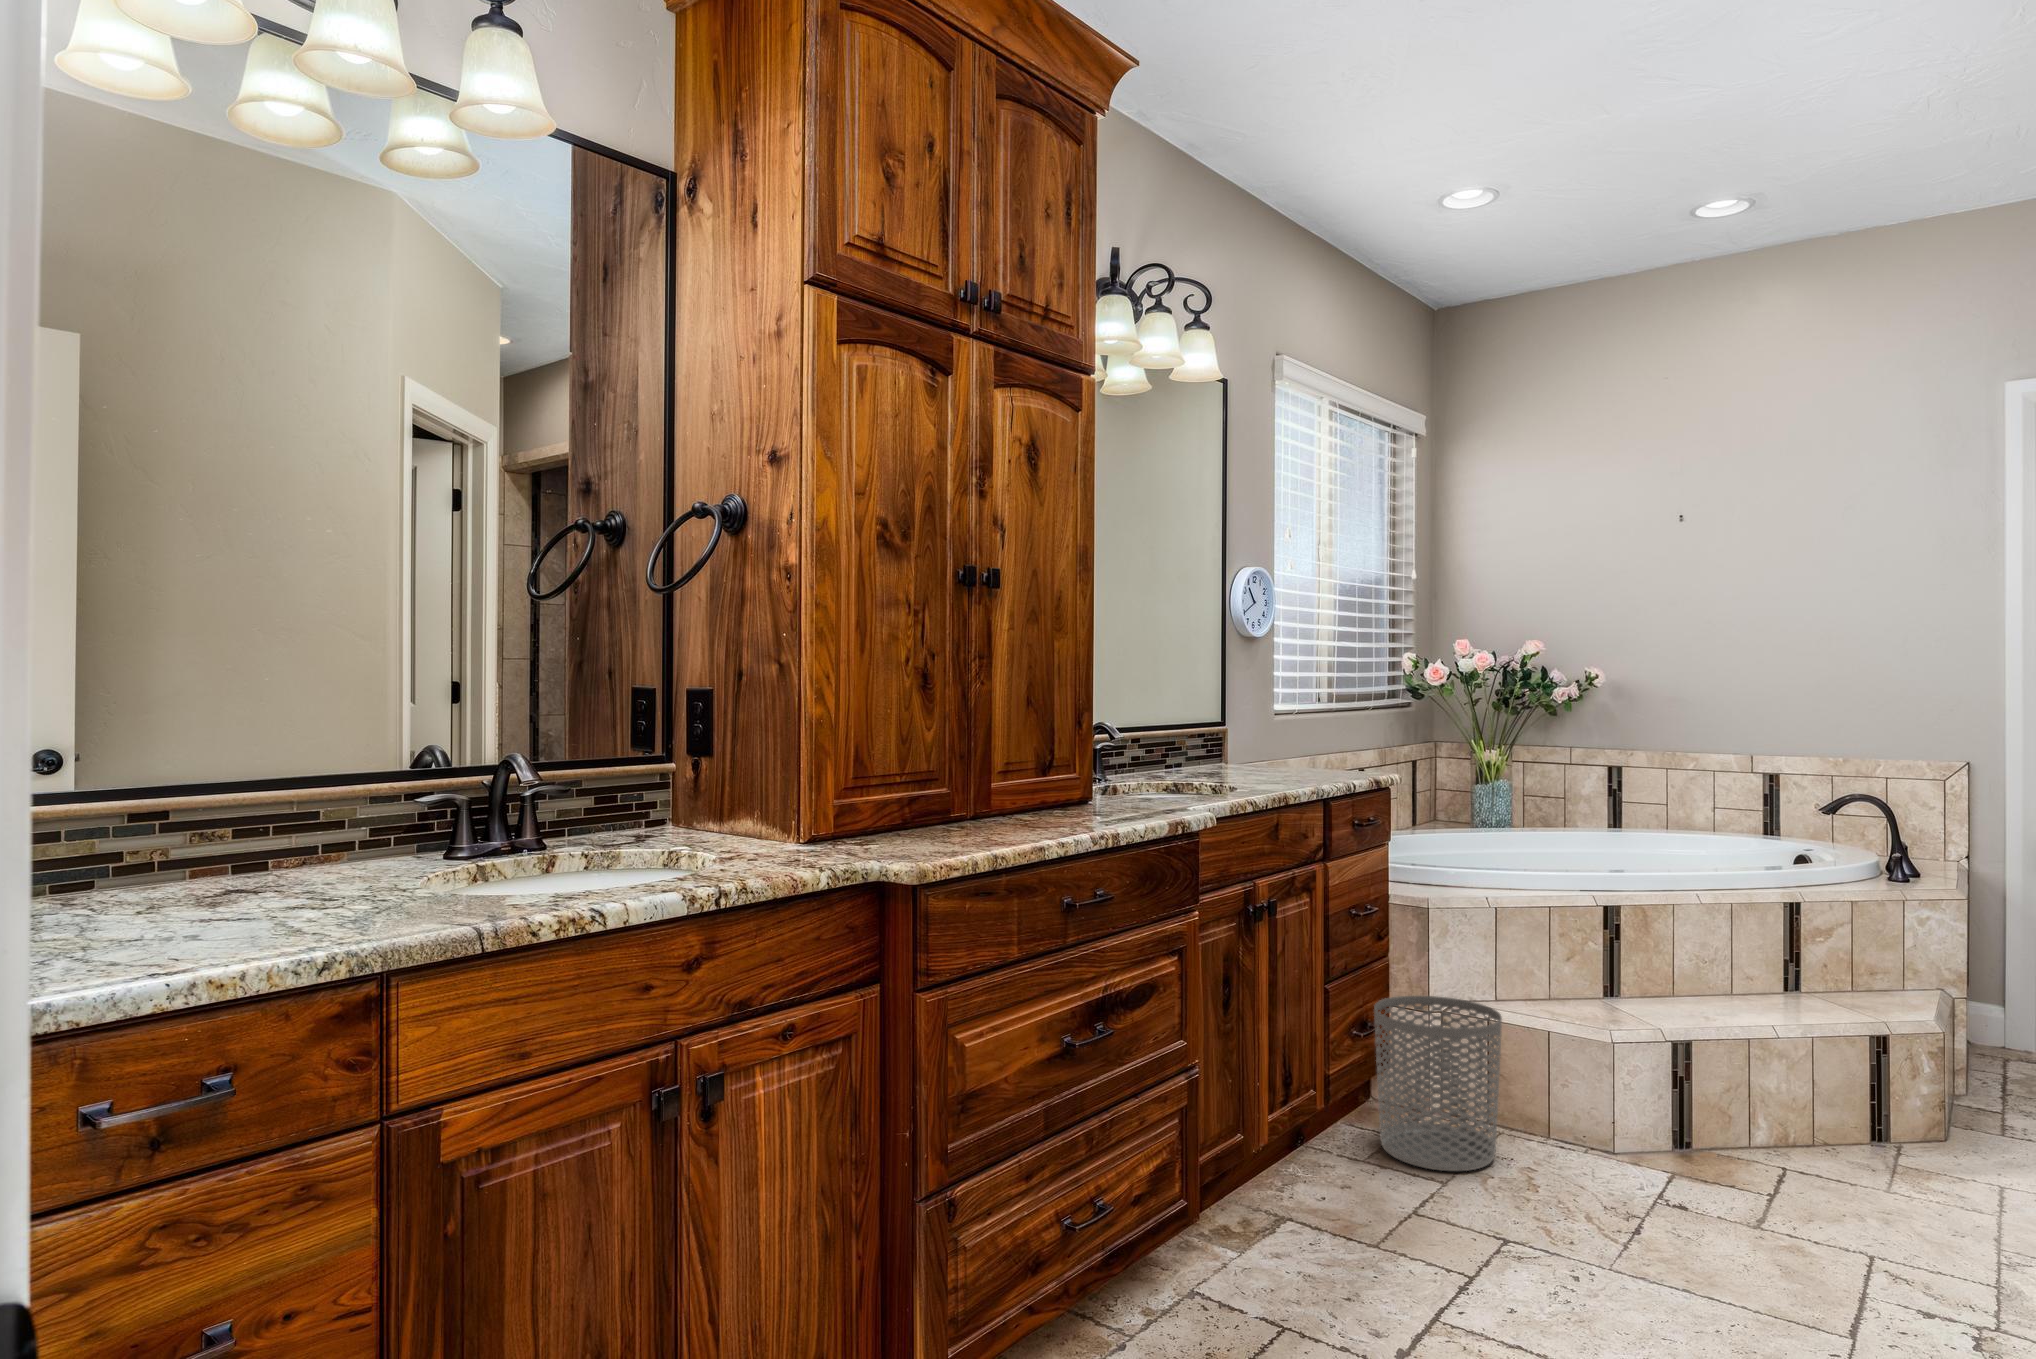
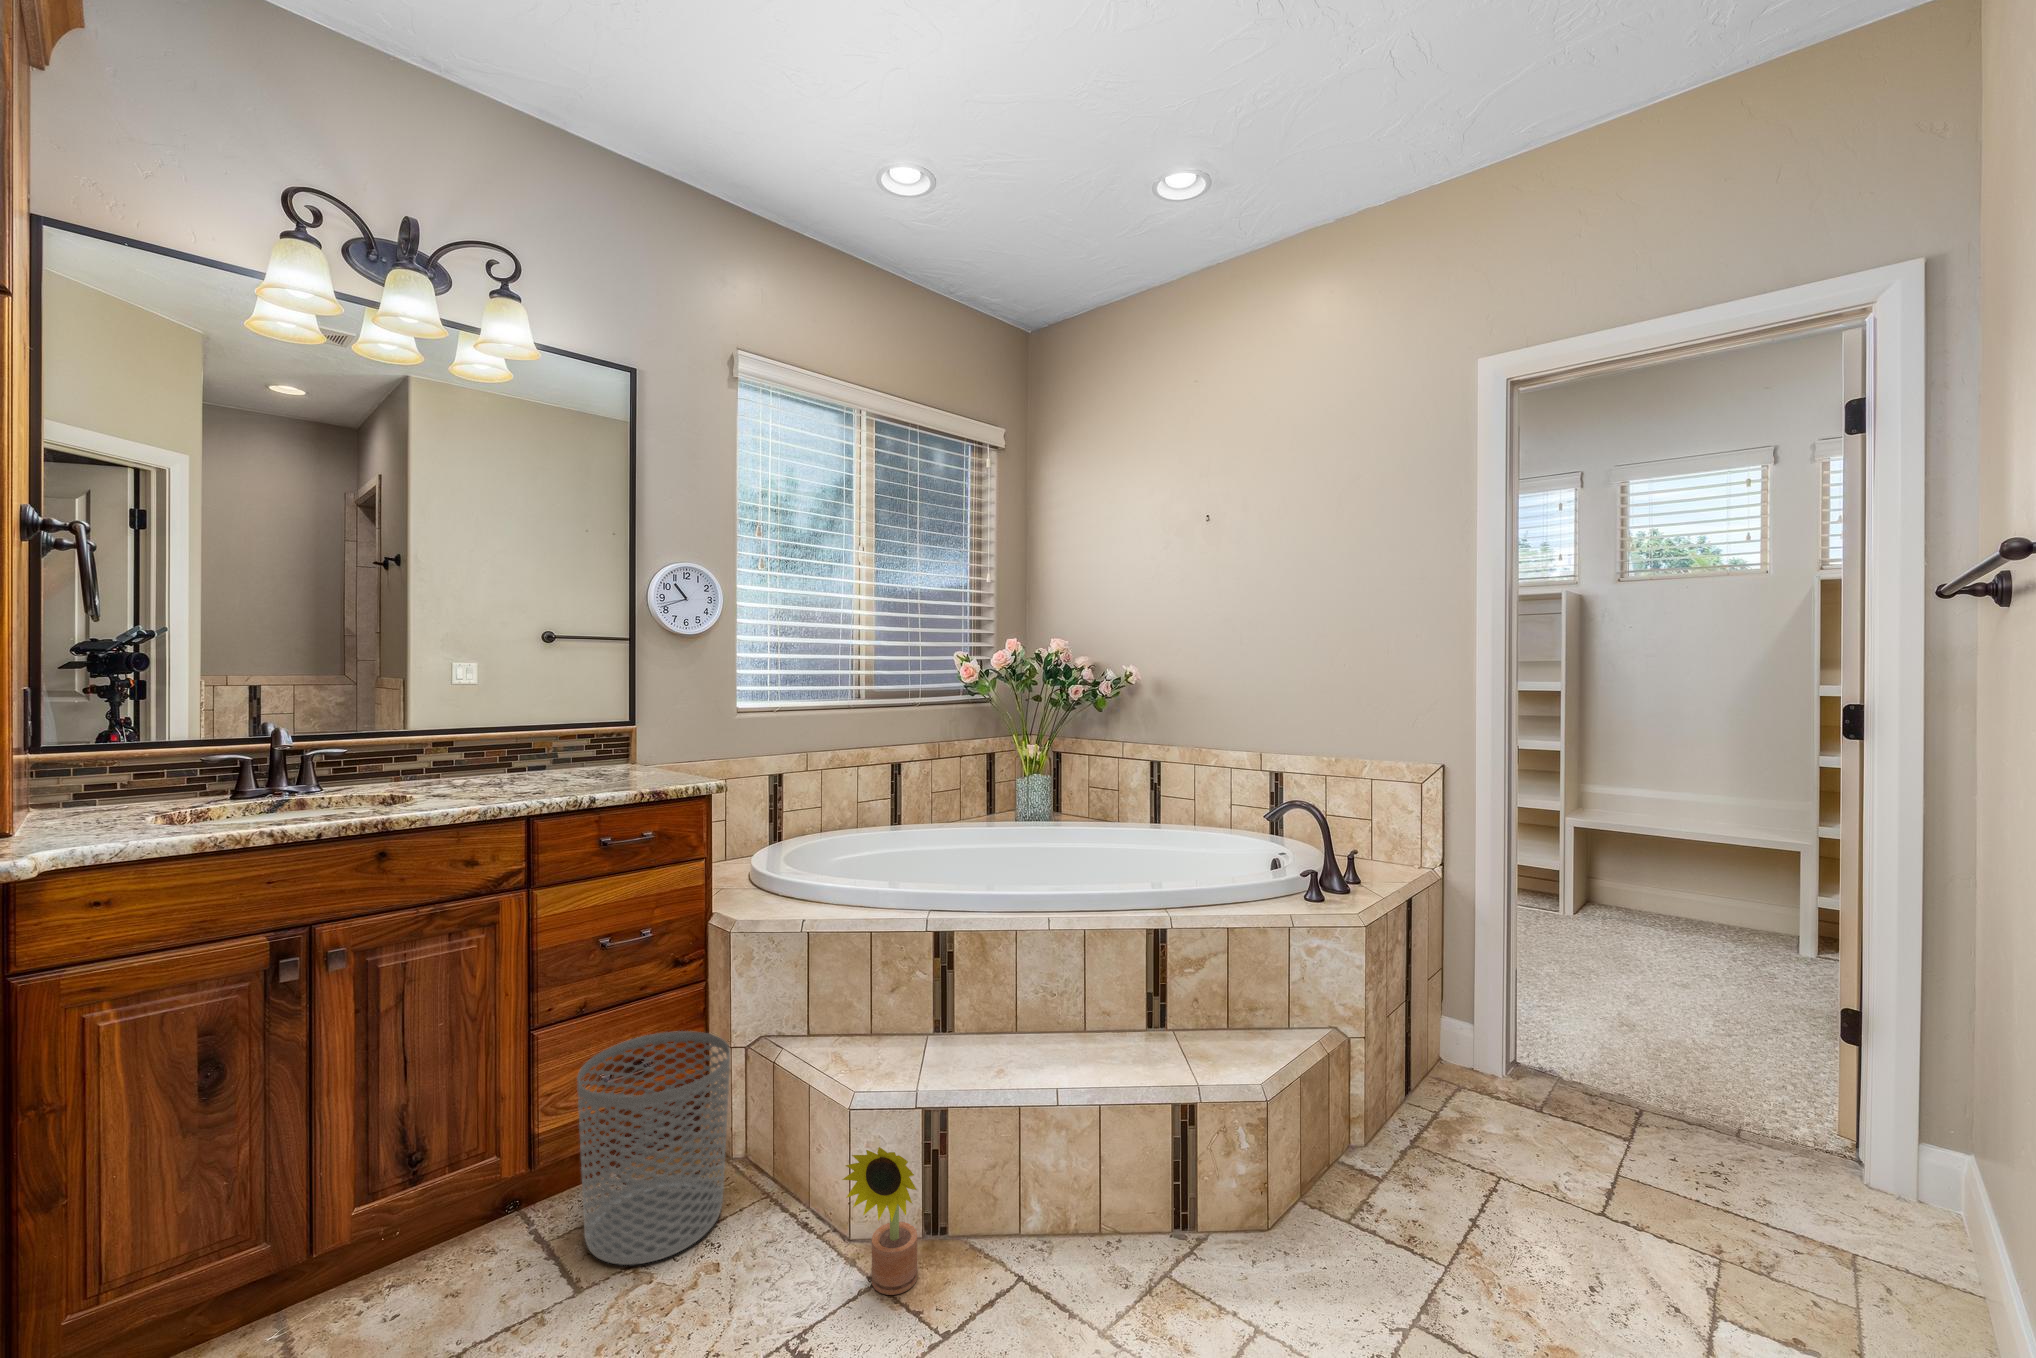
decorative plant: none [1664,1055,1735,1178] -> present [842,1147,917,1295]

